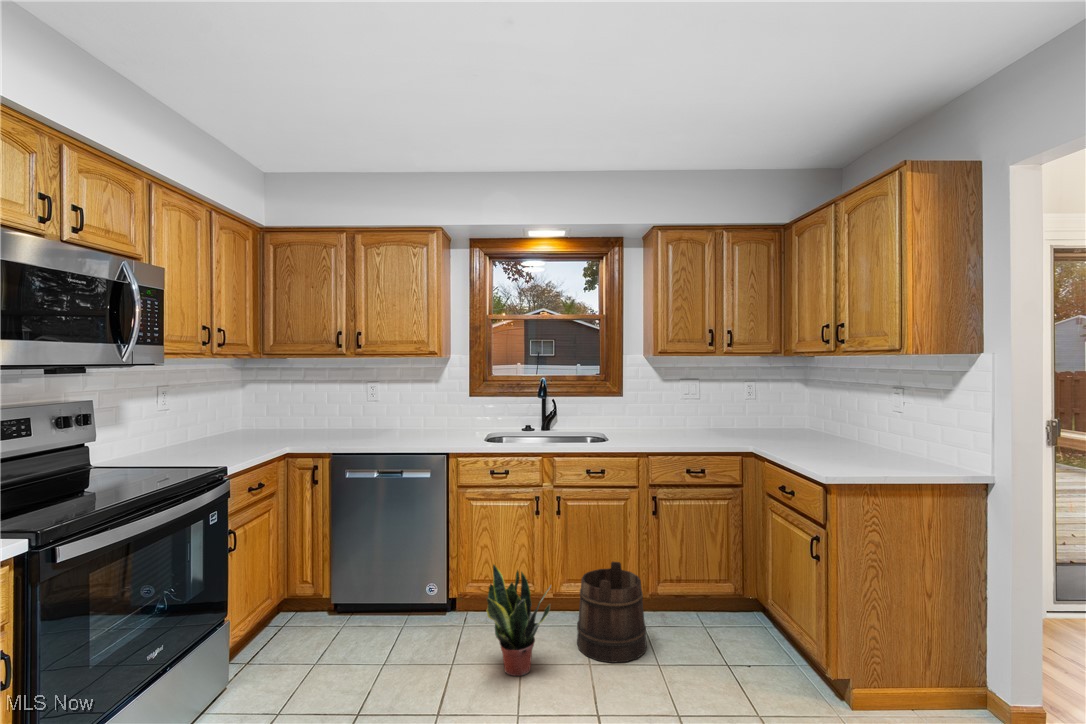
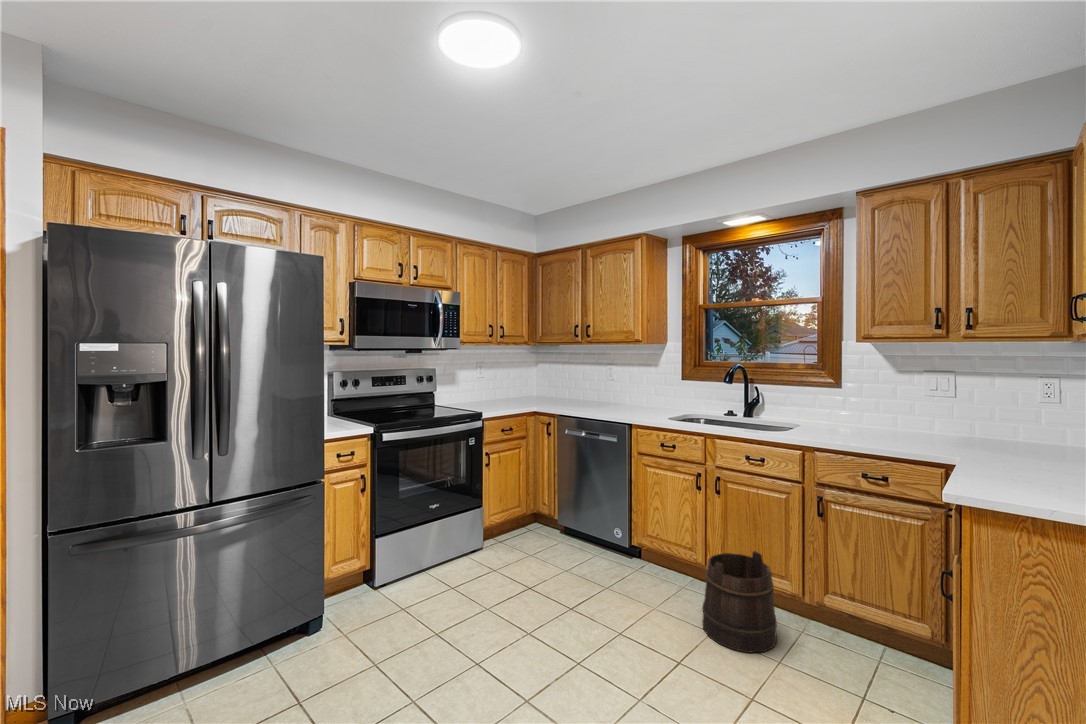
potted plant: present [486,565,551,676] -> none [598,517,671,618]

